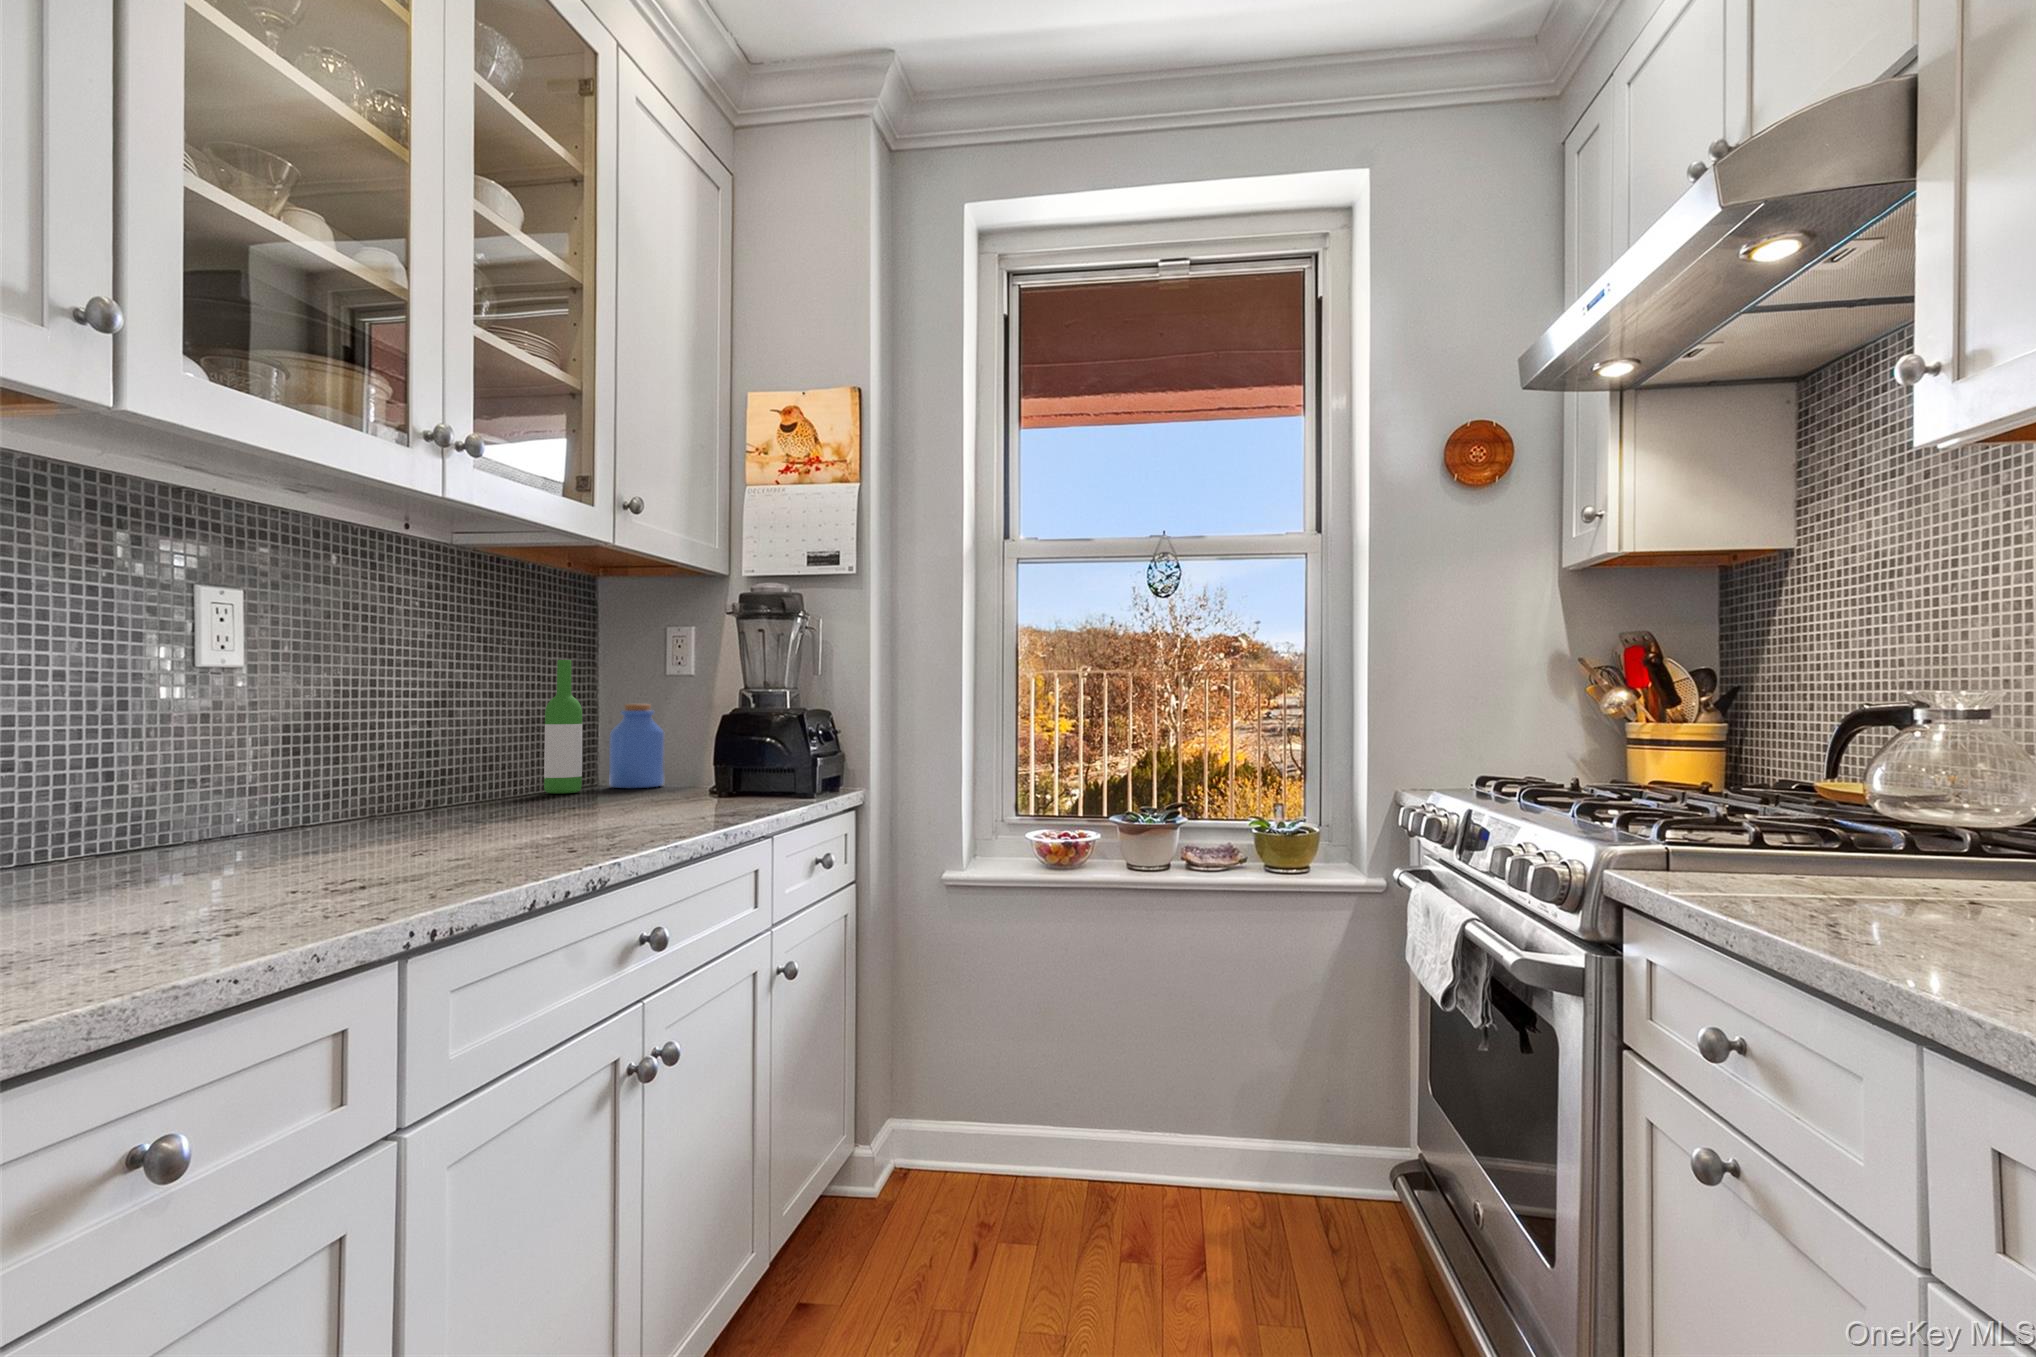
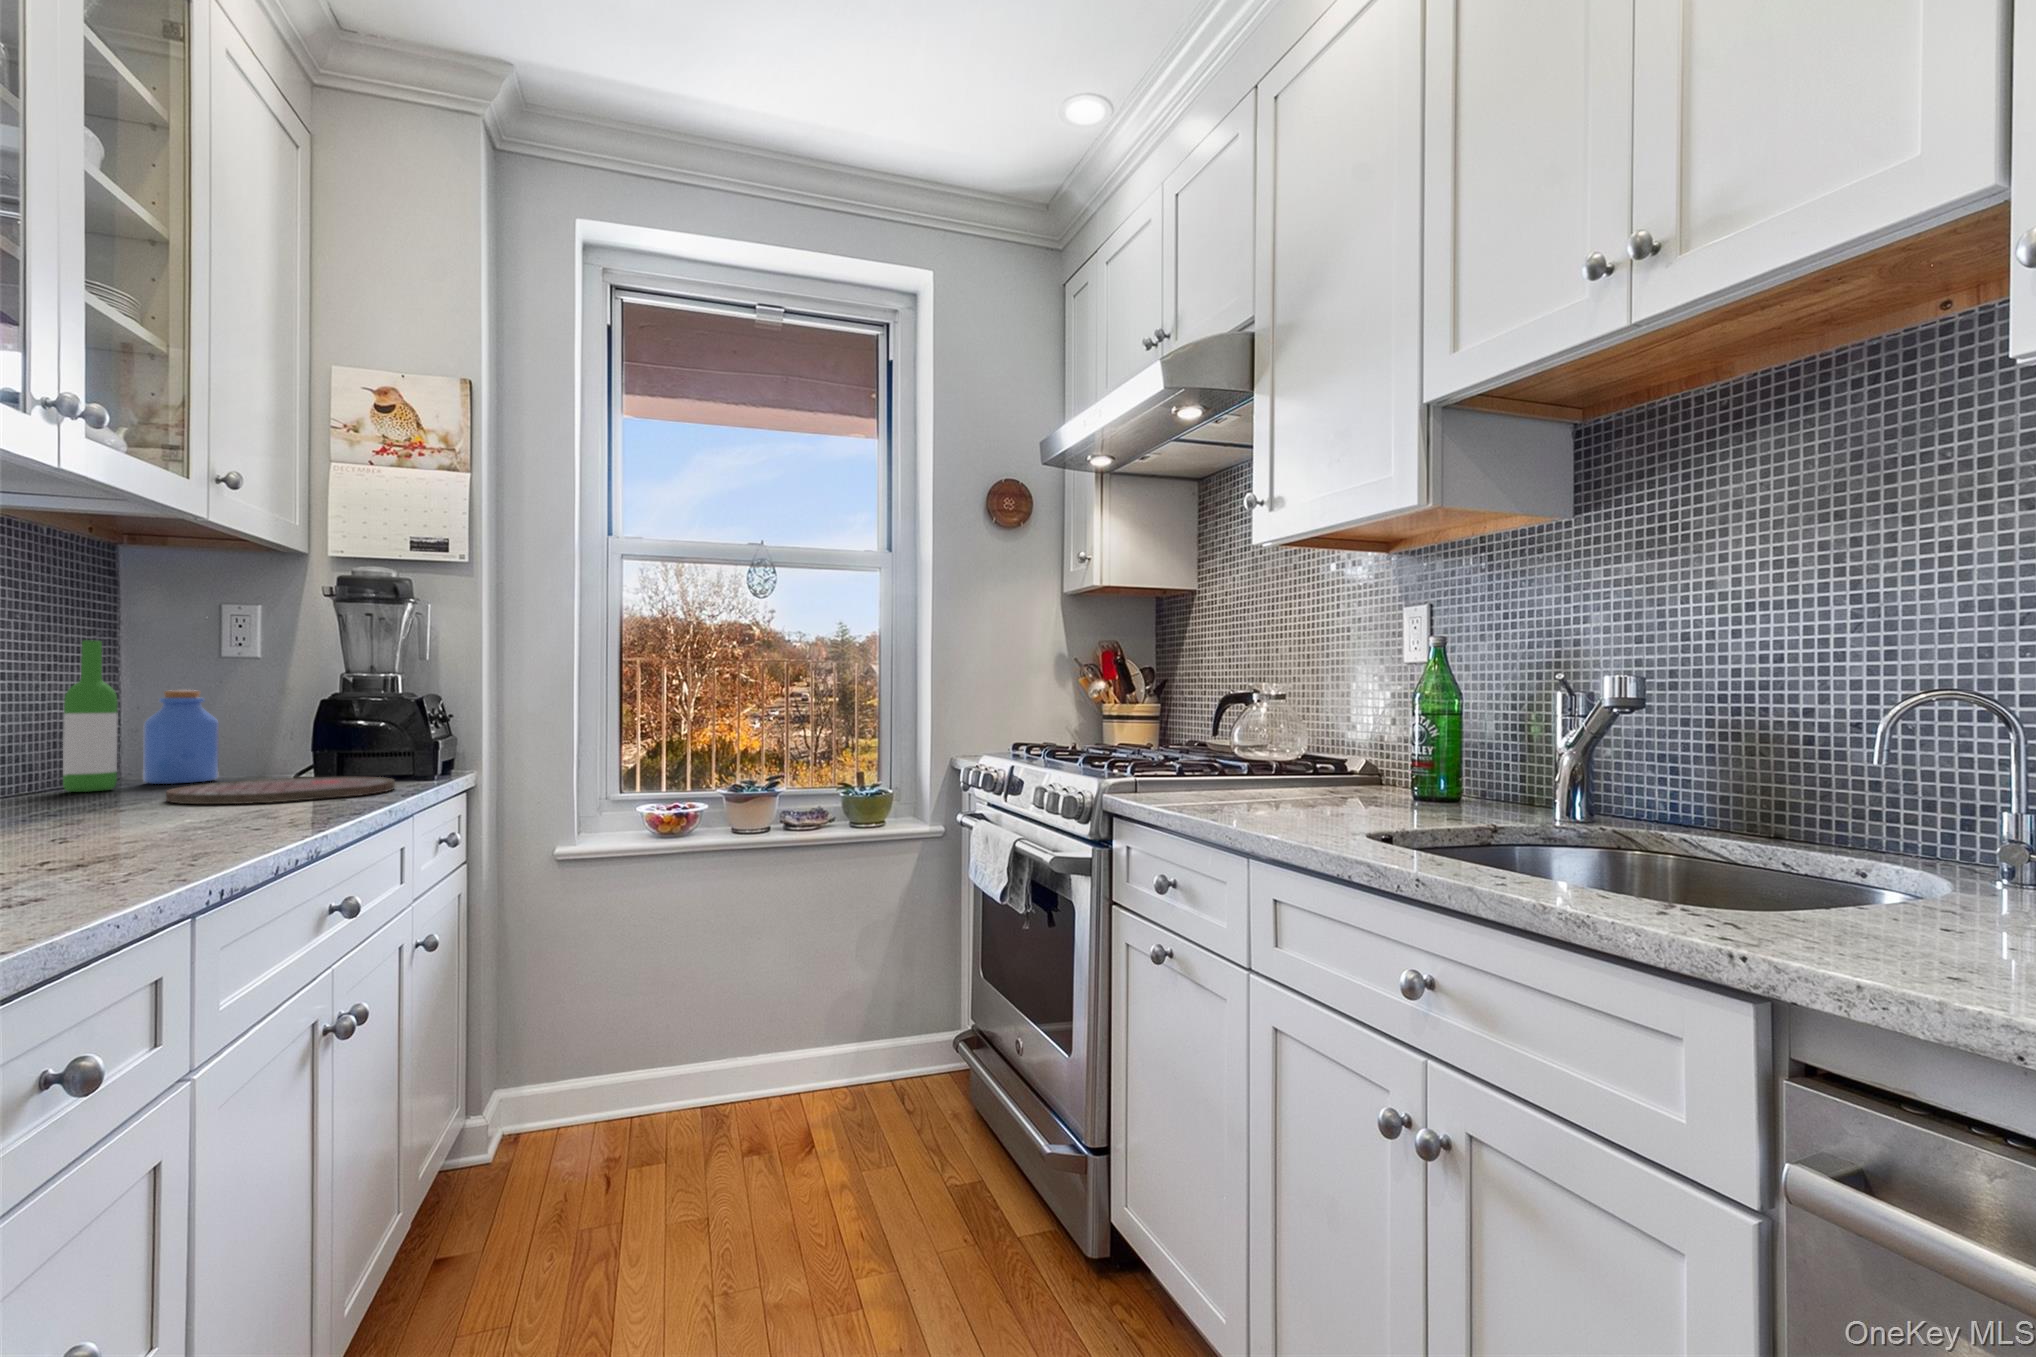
cutting board: none [582,788,770,815] -> present [166,777,395,804]

